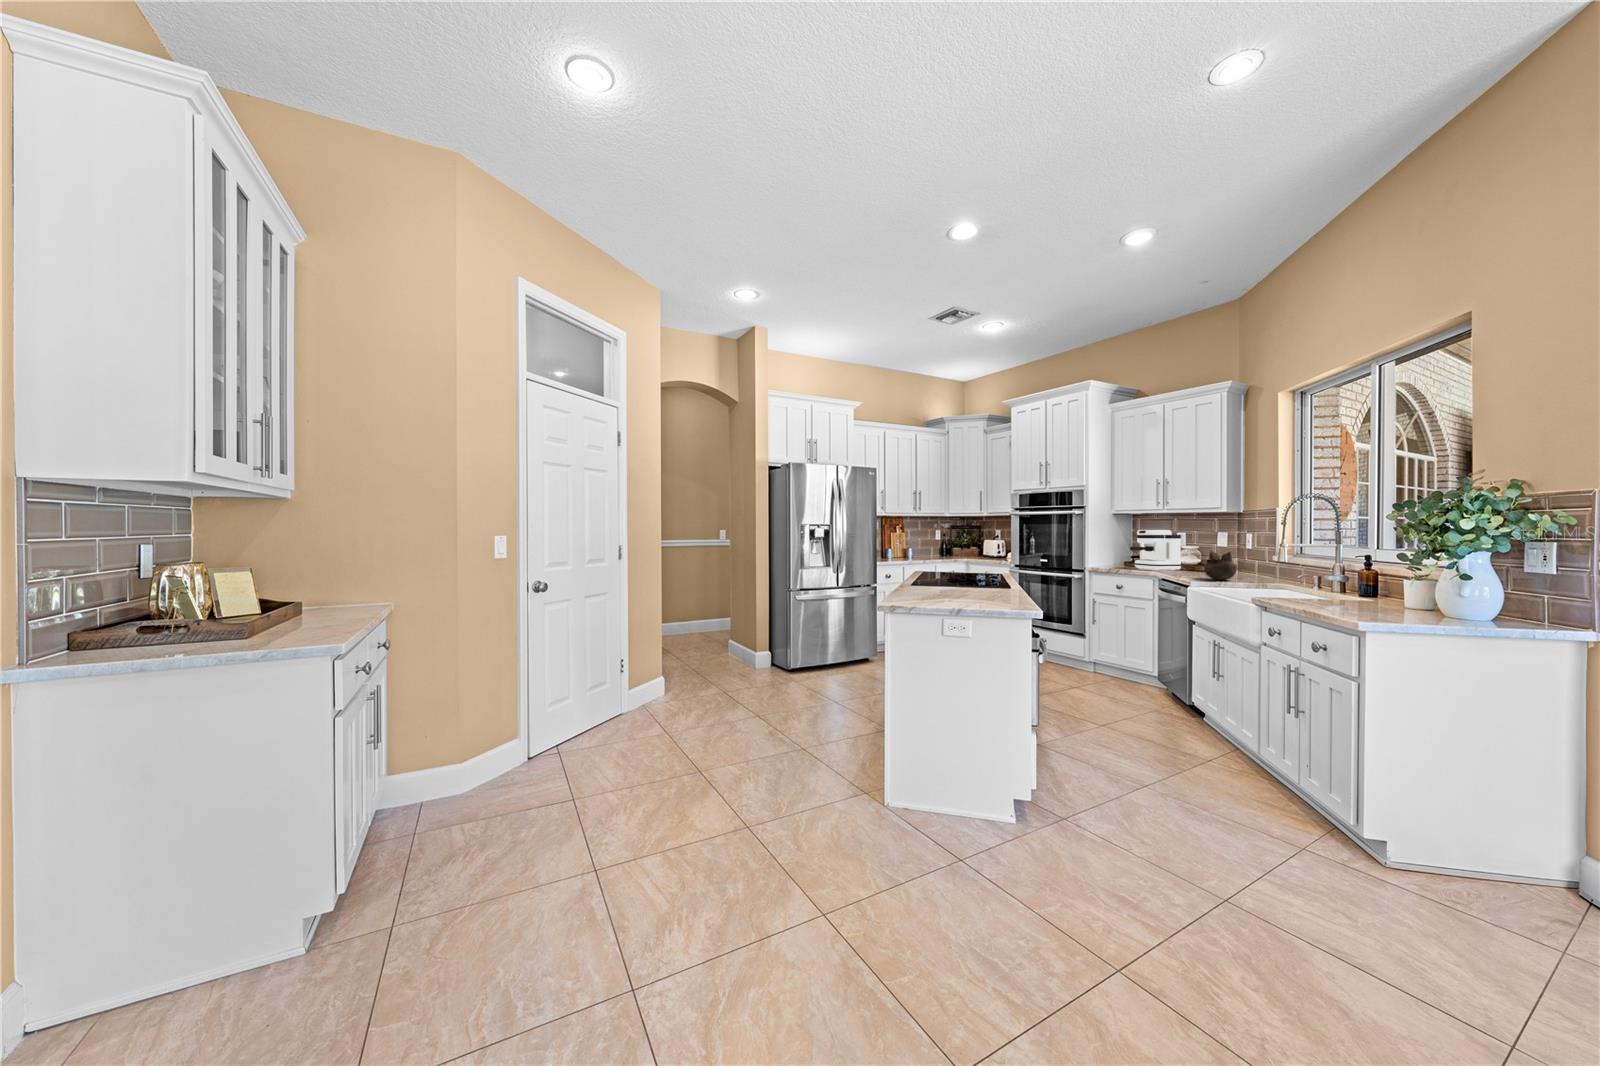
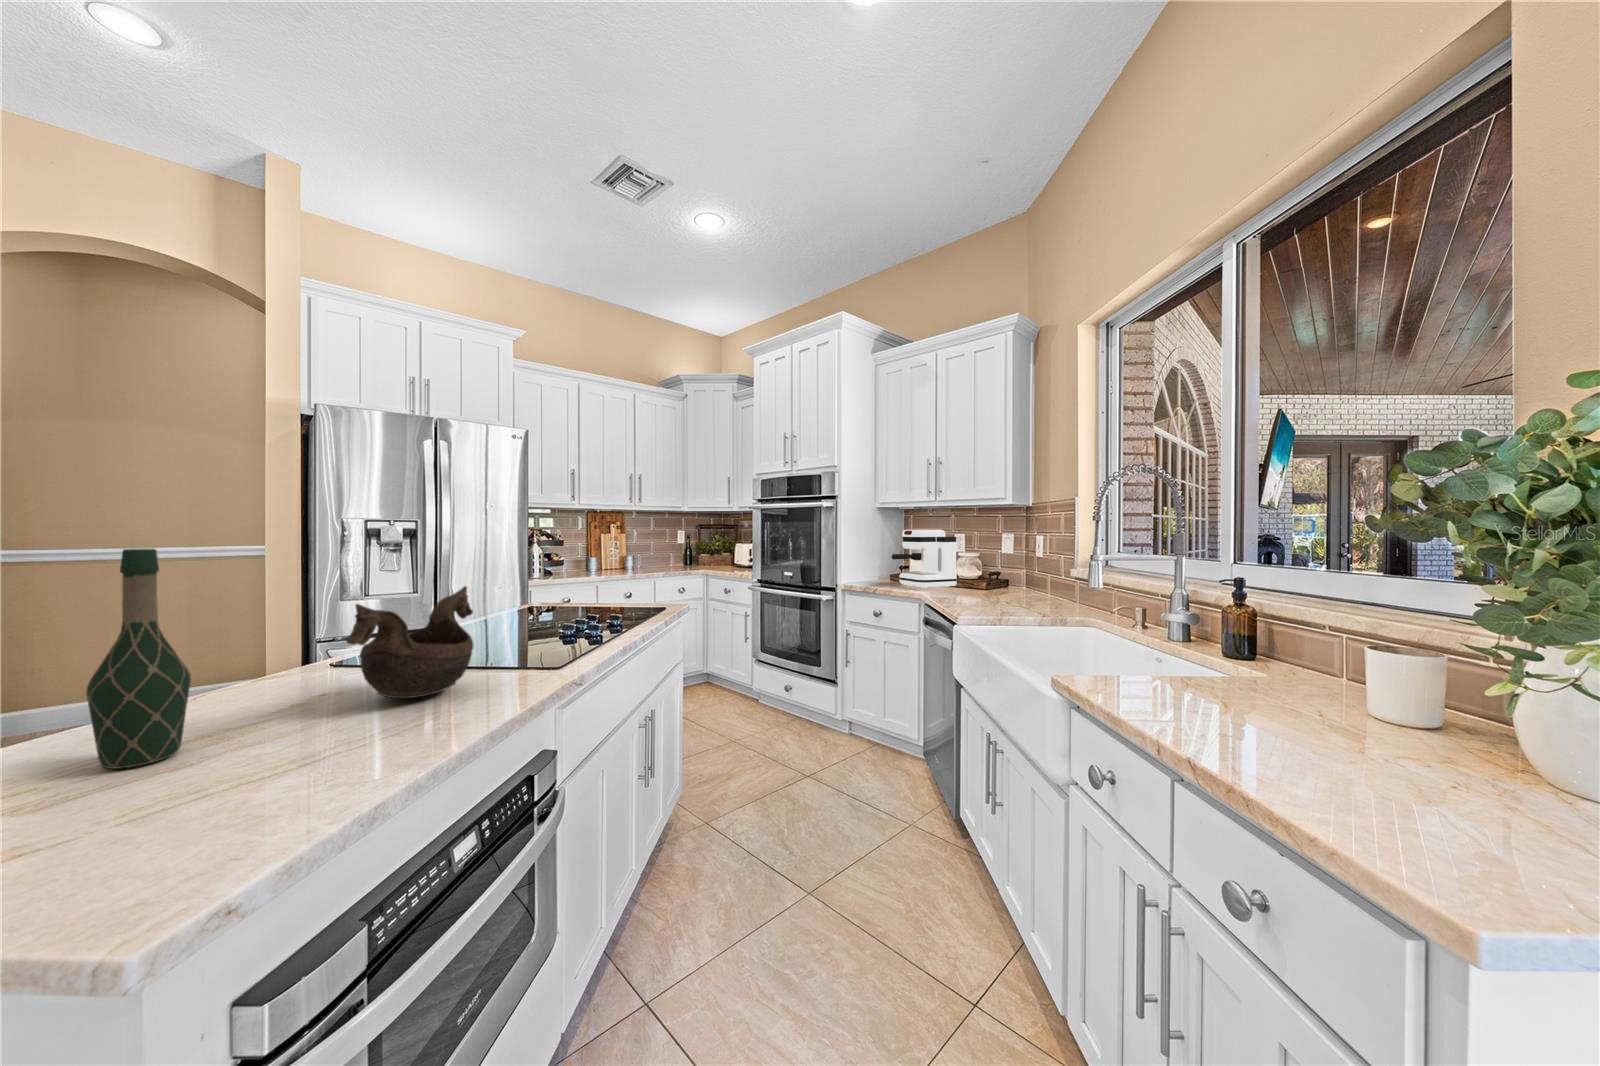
wine bottle: none [933,534,953,595] -> present [86,549,191,769]
decorative bowl: present [1204,550,1237,580] -> present [346,586,474,698]

